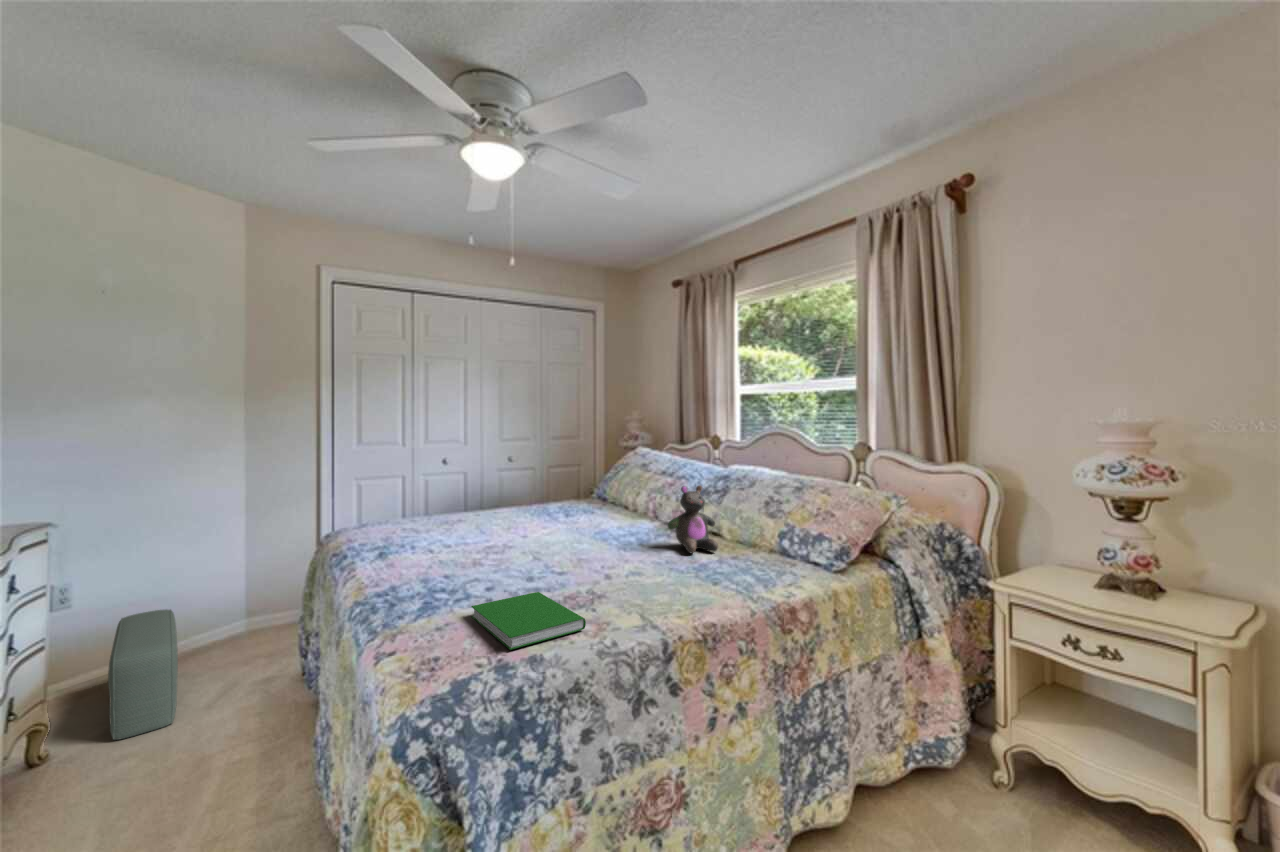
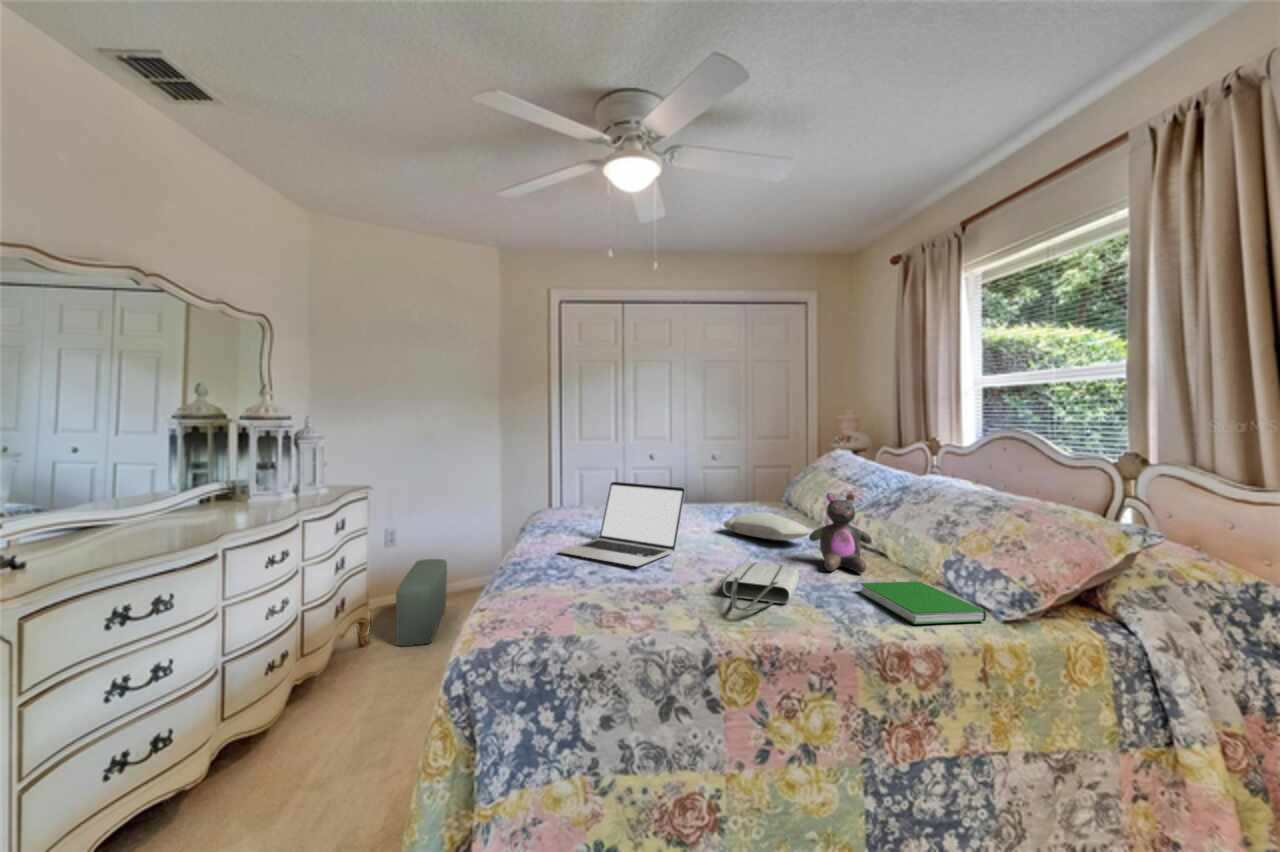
laptop: none [426,490,553,576] -> present [559,482,685,566]
pillow: none [572,509,656,532] -> present [724,512,811,540]
tote bag: none [626,554,693,599] -> present [723,562,799,611]
hardcover book: present [471,592,586,650] -> present [860,582,986,624]

